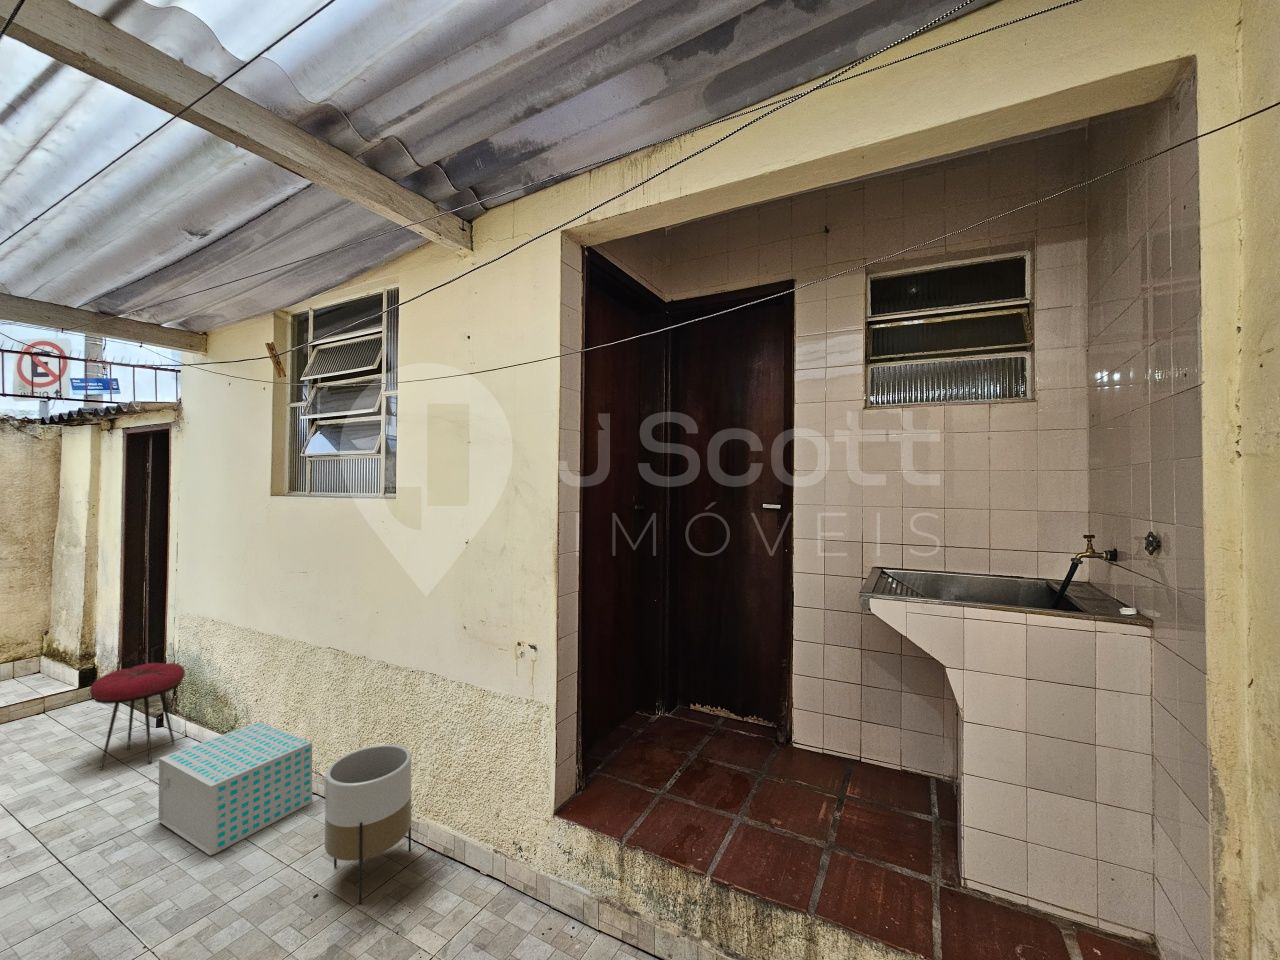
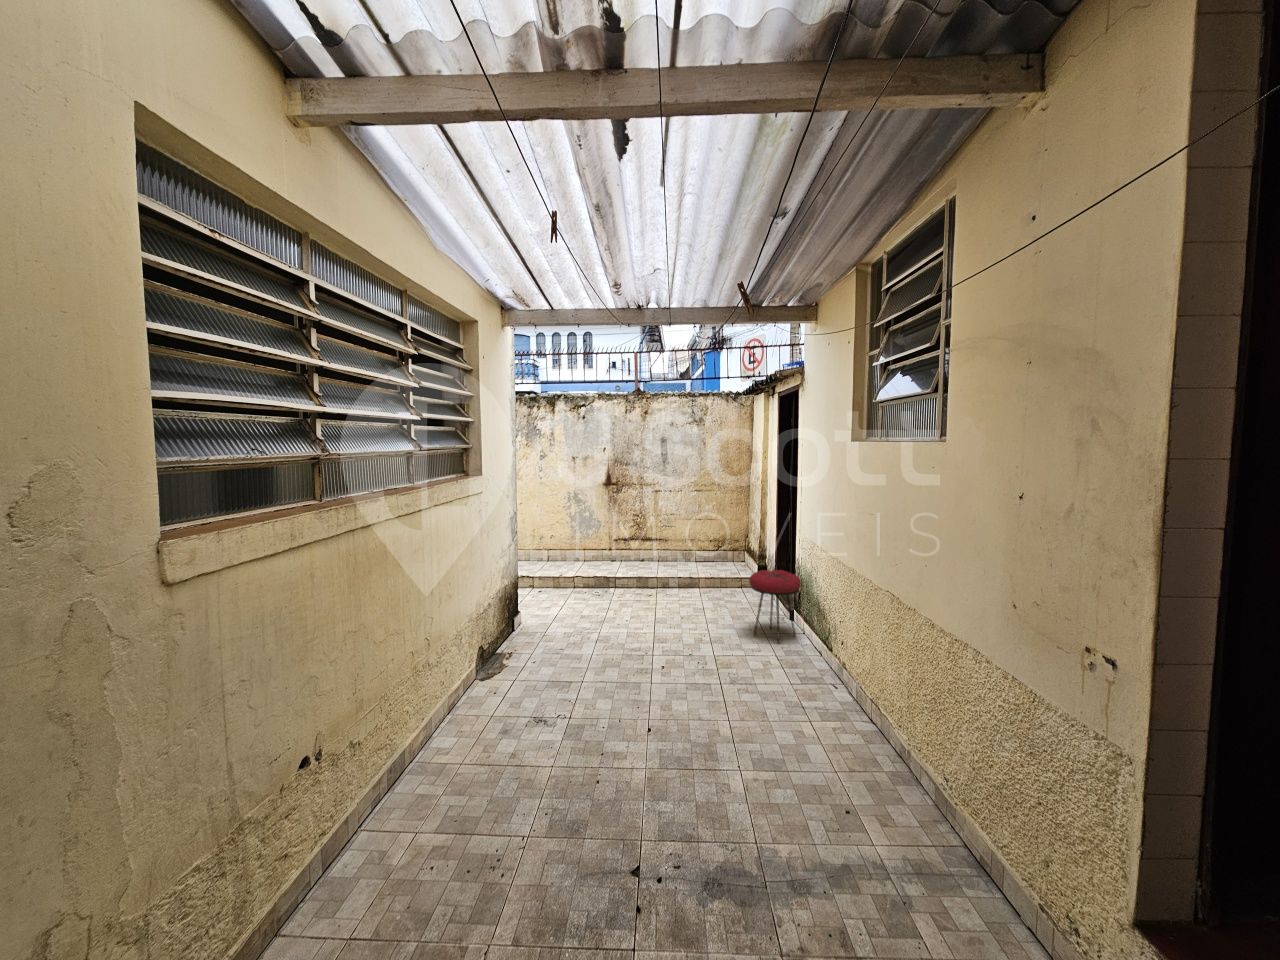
storage box: present [158,722,312,855] -> none [770,640,871,730]
planter: present [325,745,411,905] -> none [856,698,948,847]

